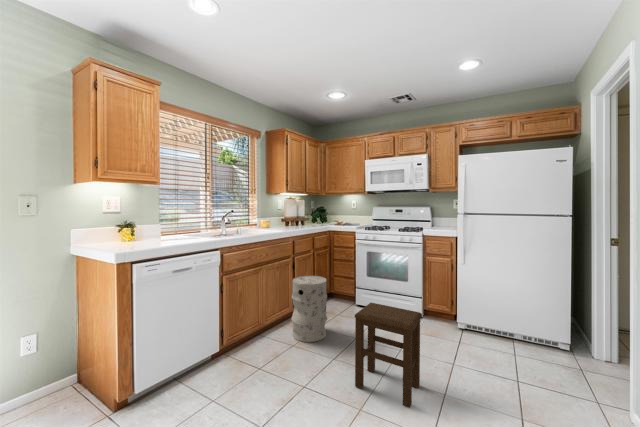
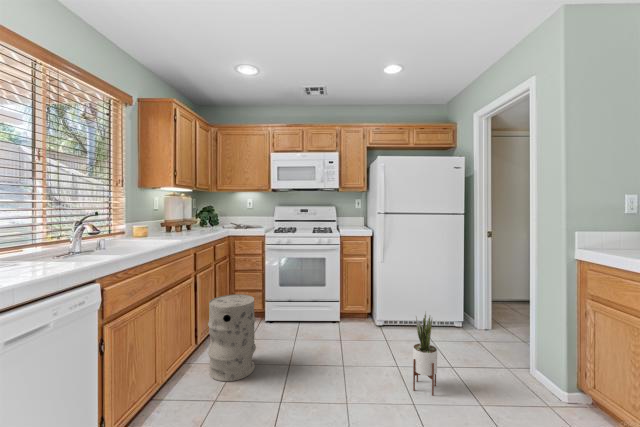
stool: present [354,303,422,408] -> none [321,315,387,416]
potted plant: none [457,317,489,409] -> present [413,312,437,395]

